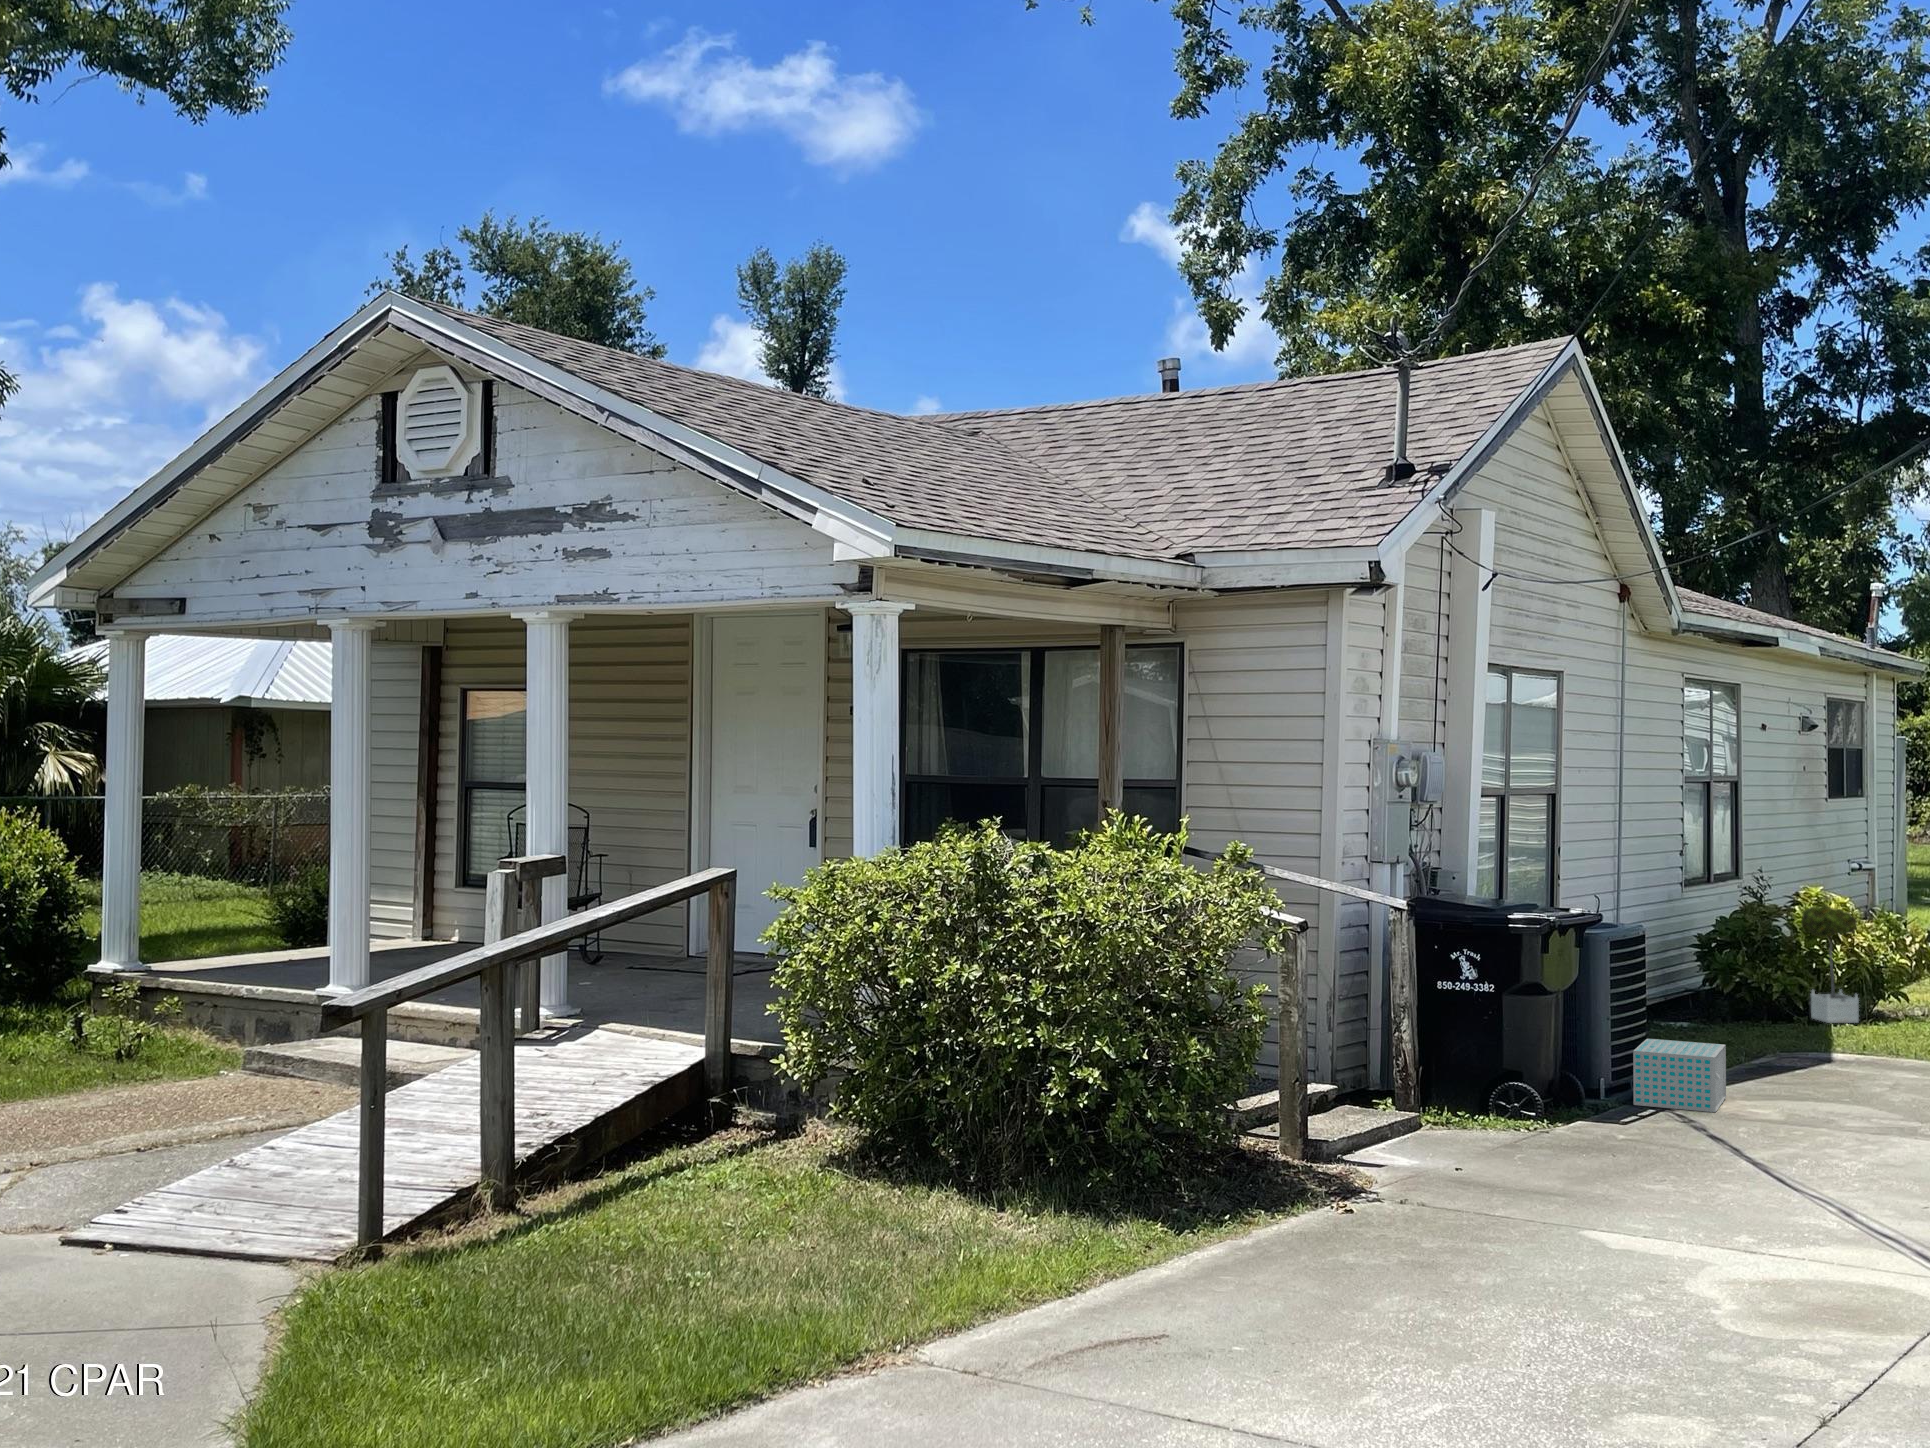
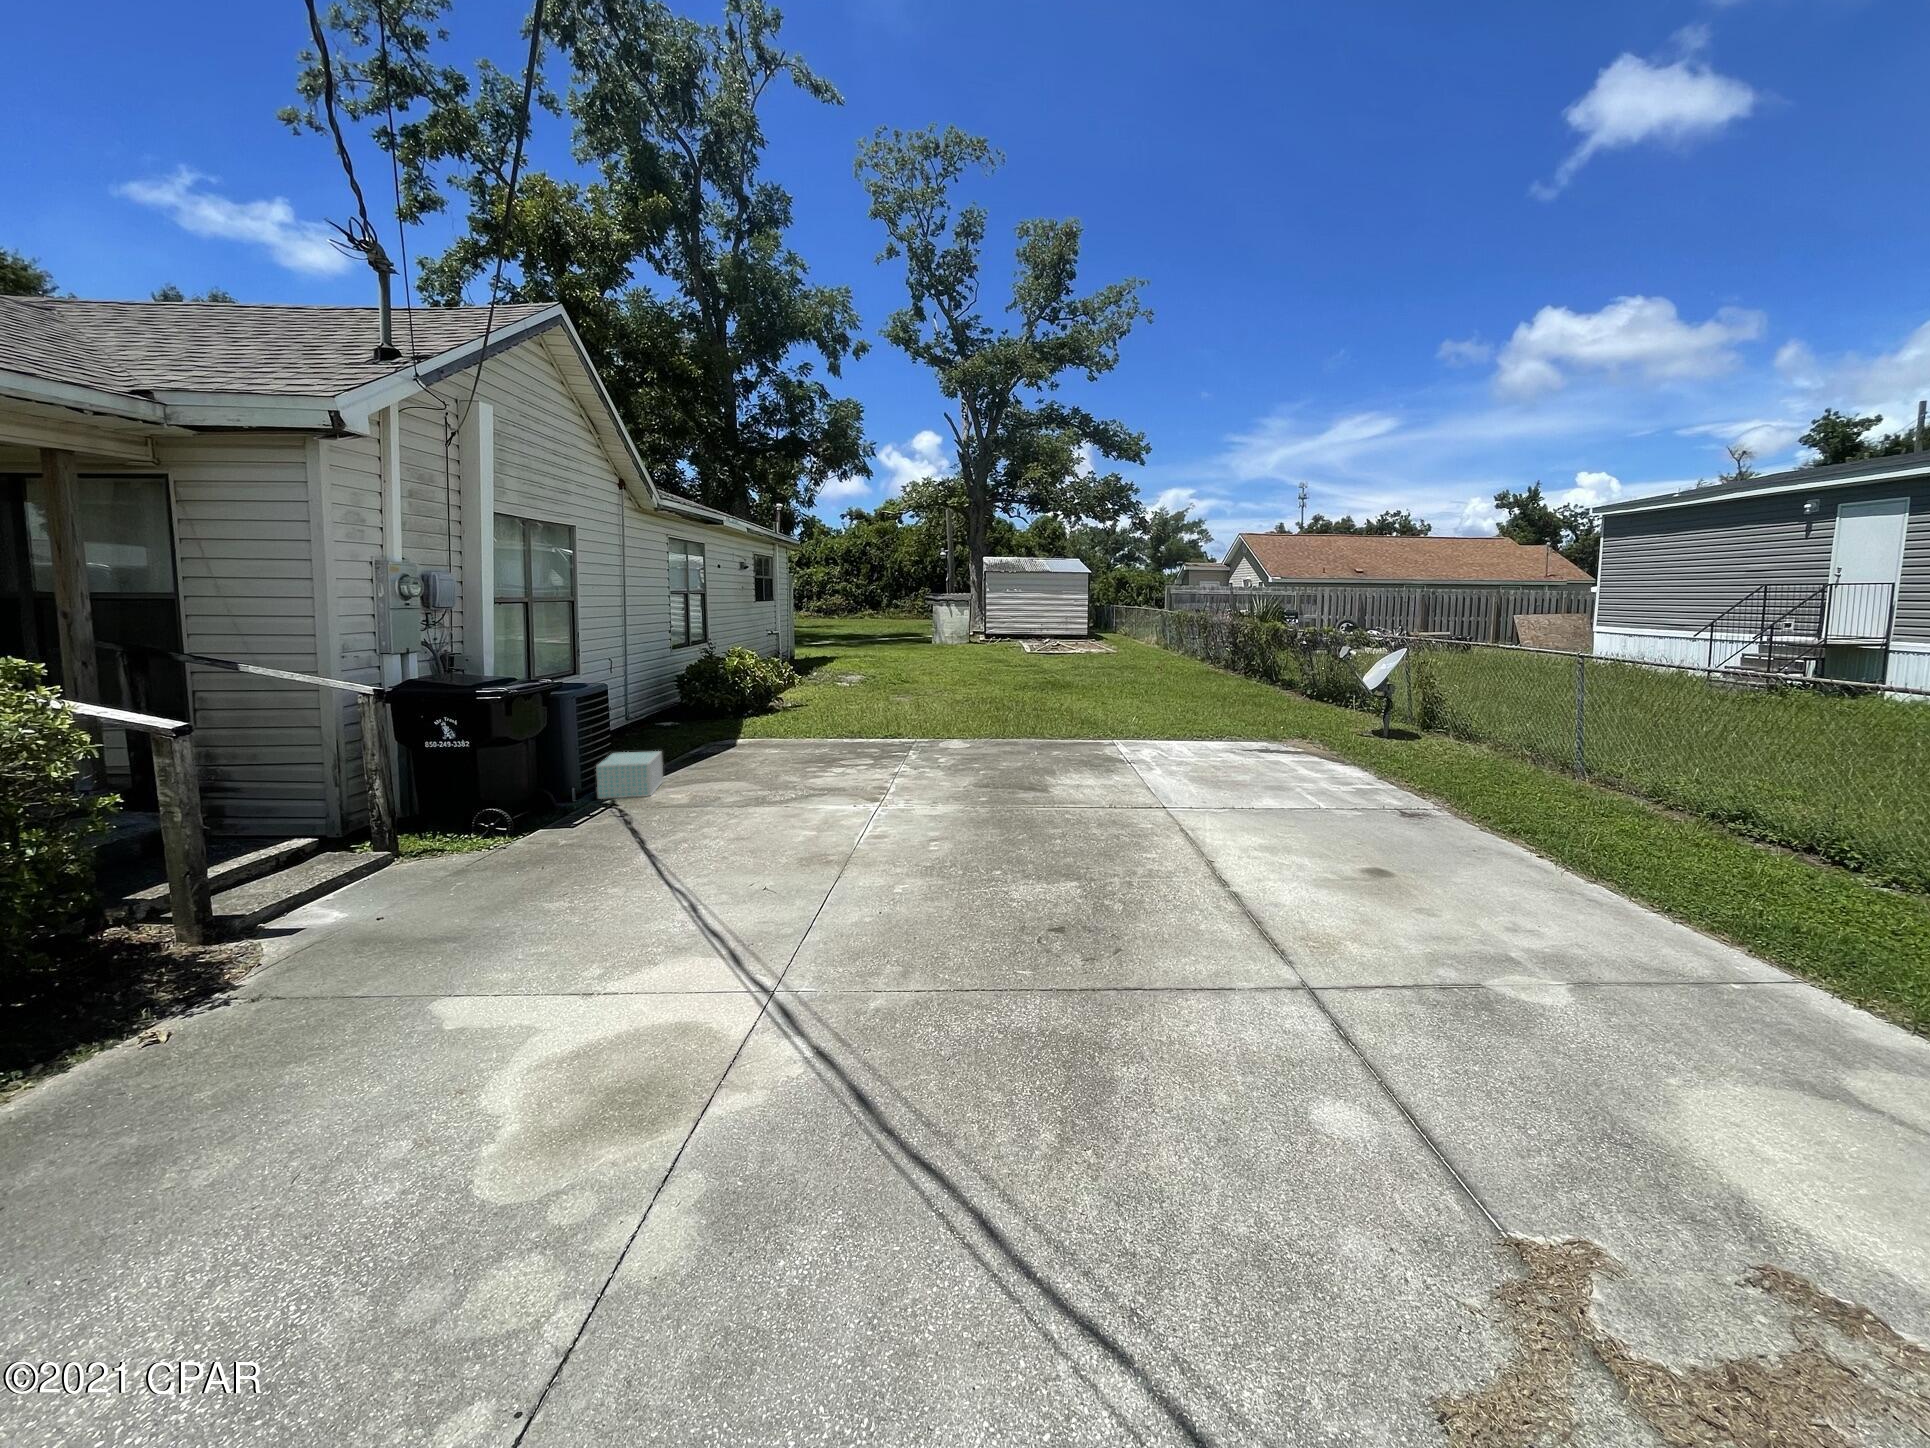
potted tree: present [1801,905,1859,1023] -> none [730,657,758,715]

